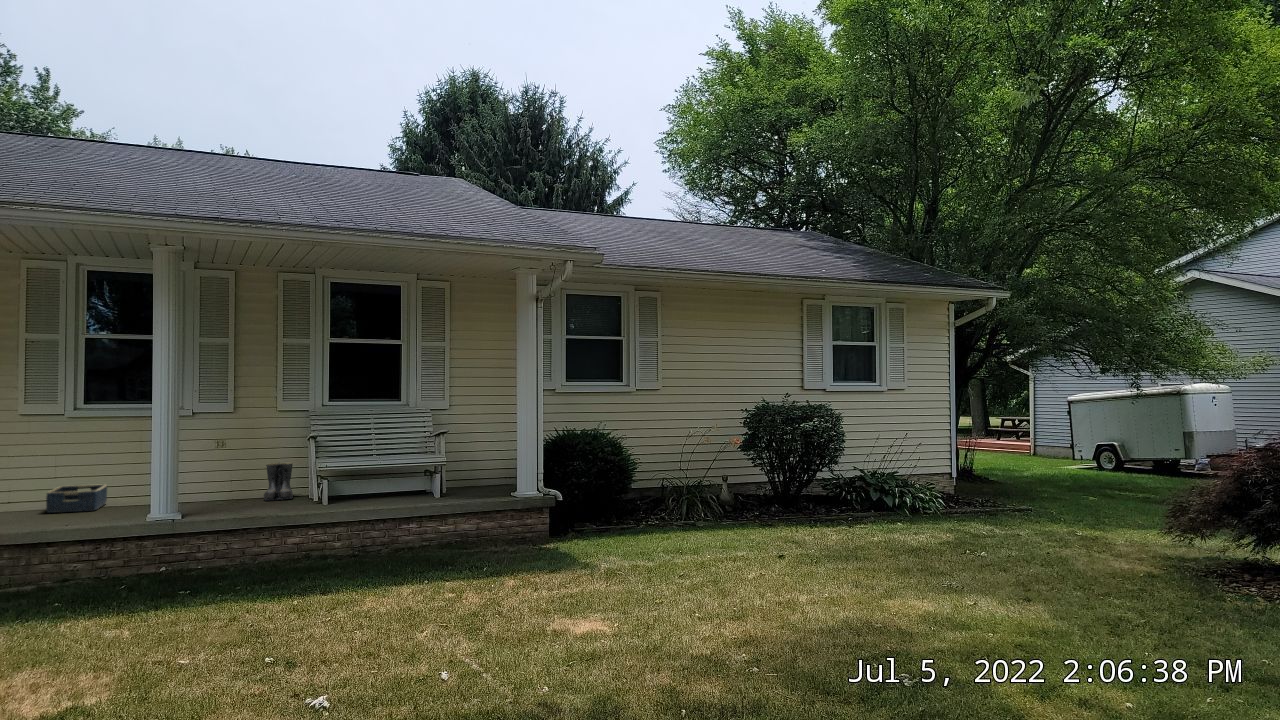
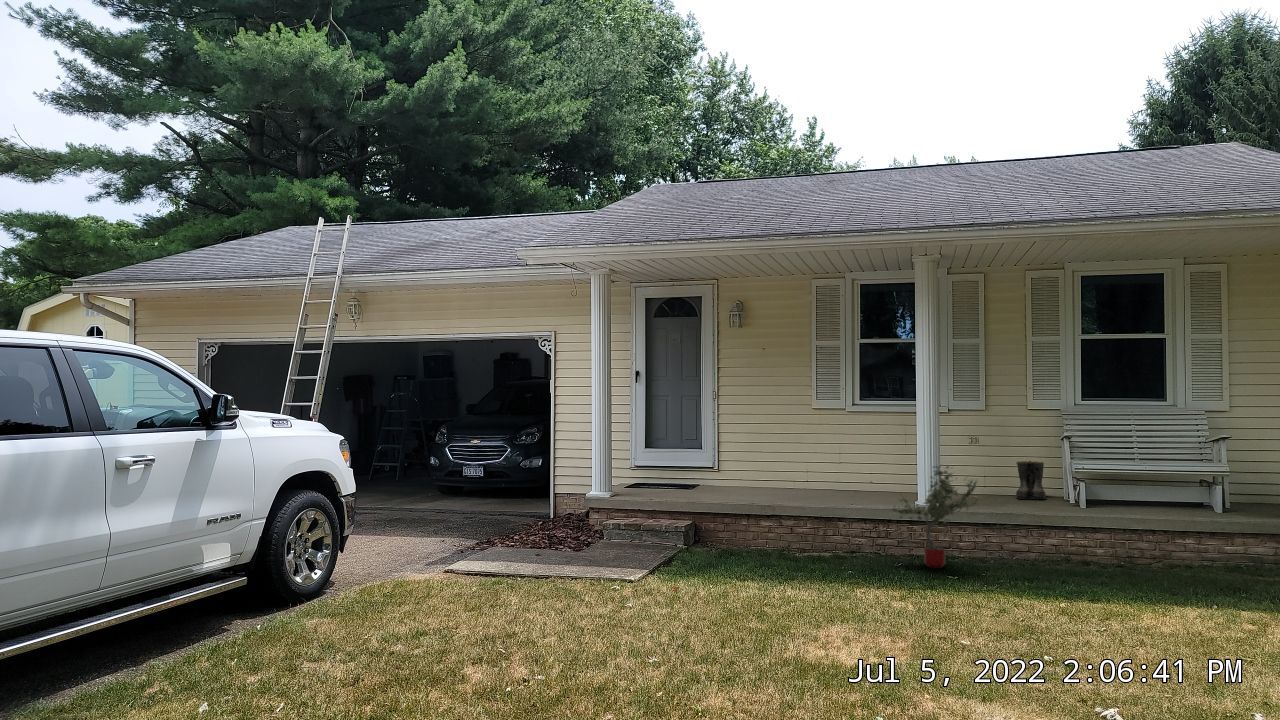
potted tree: none [113,471,219,585] -> present [892,465,978,569]
basket: present [46,484,107,513] -> none [835,471,877,495]

